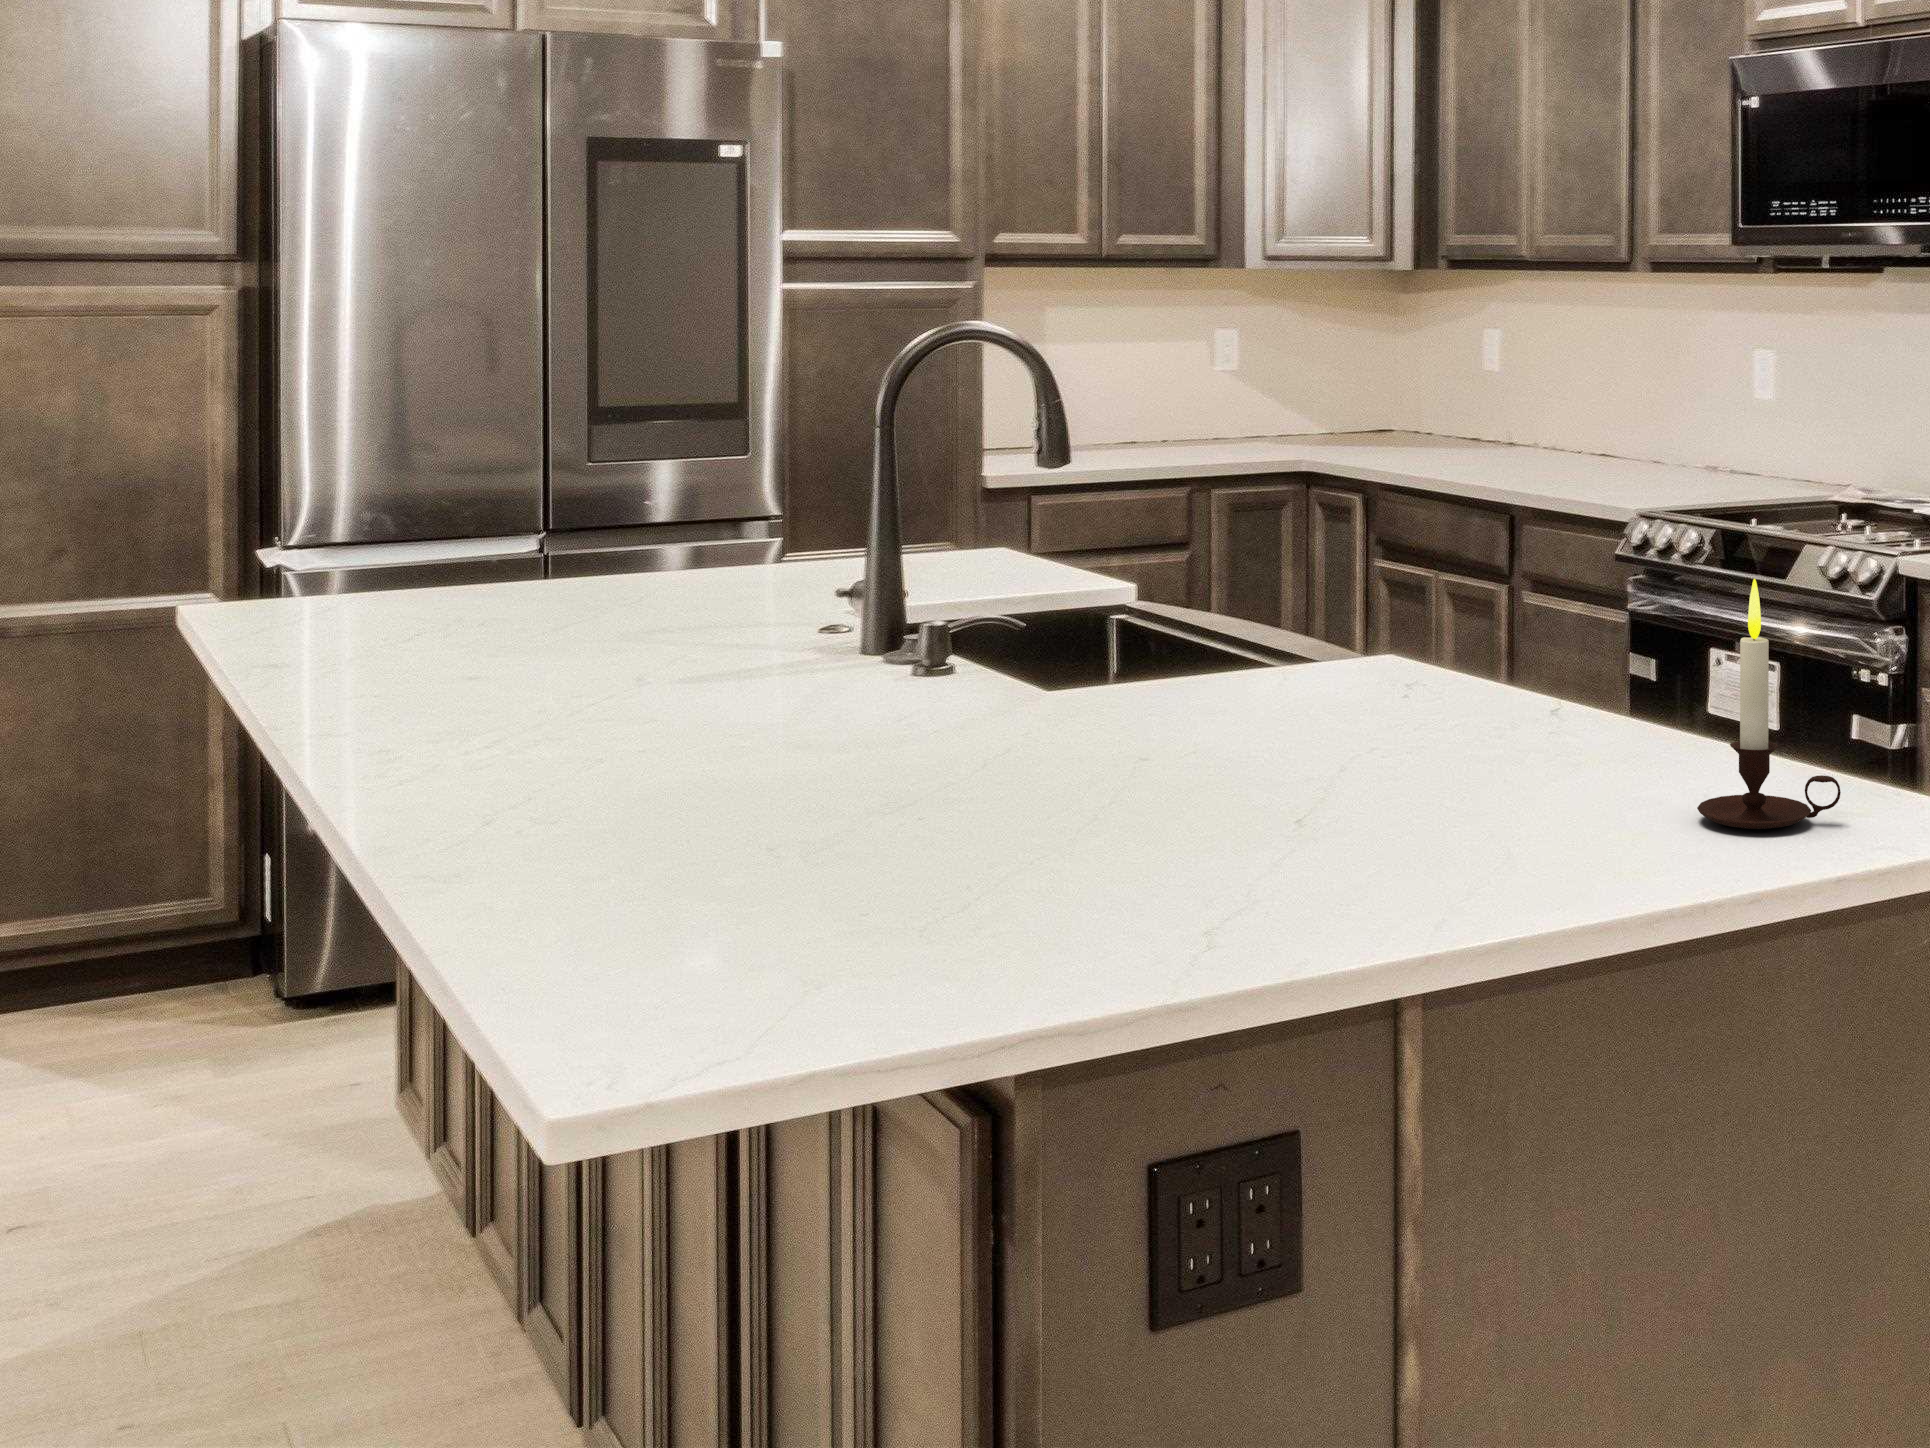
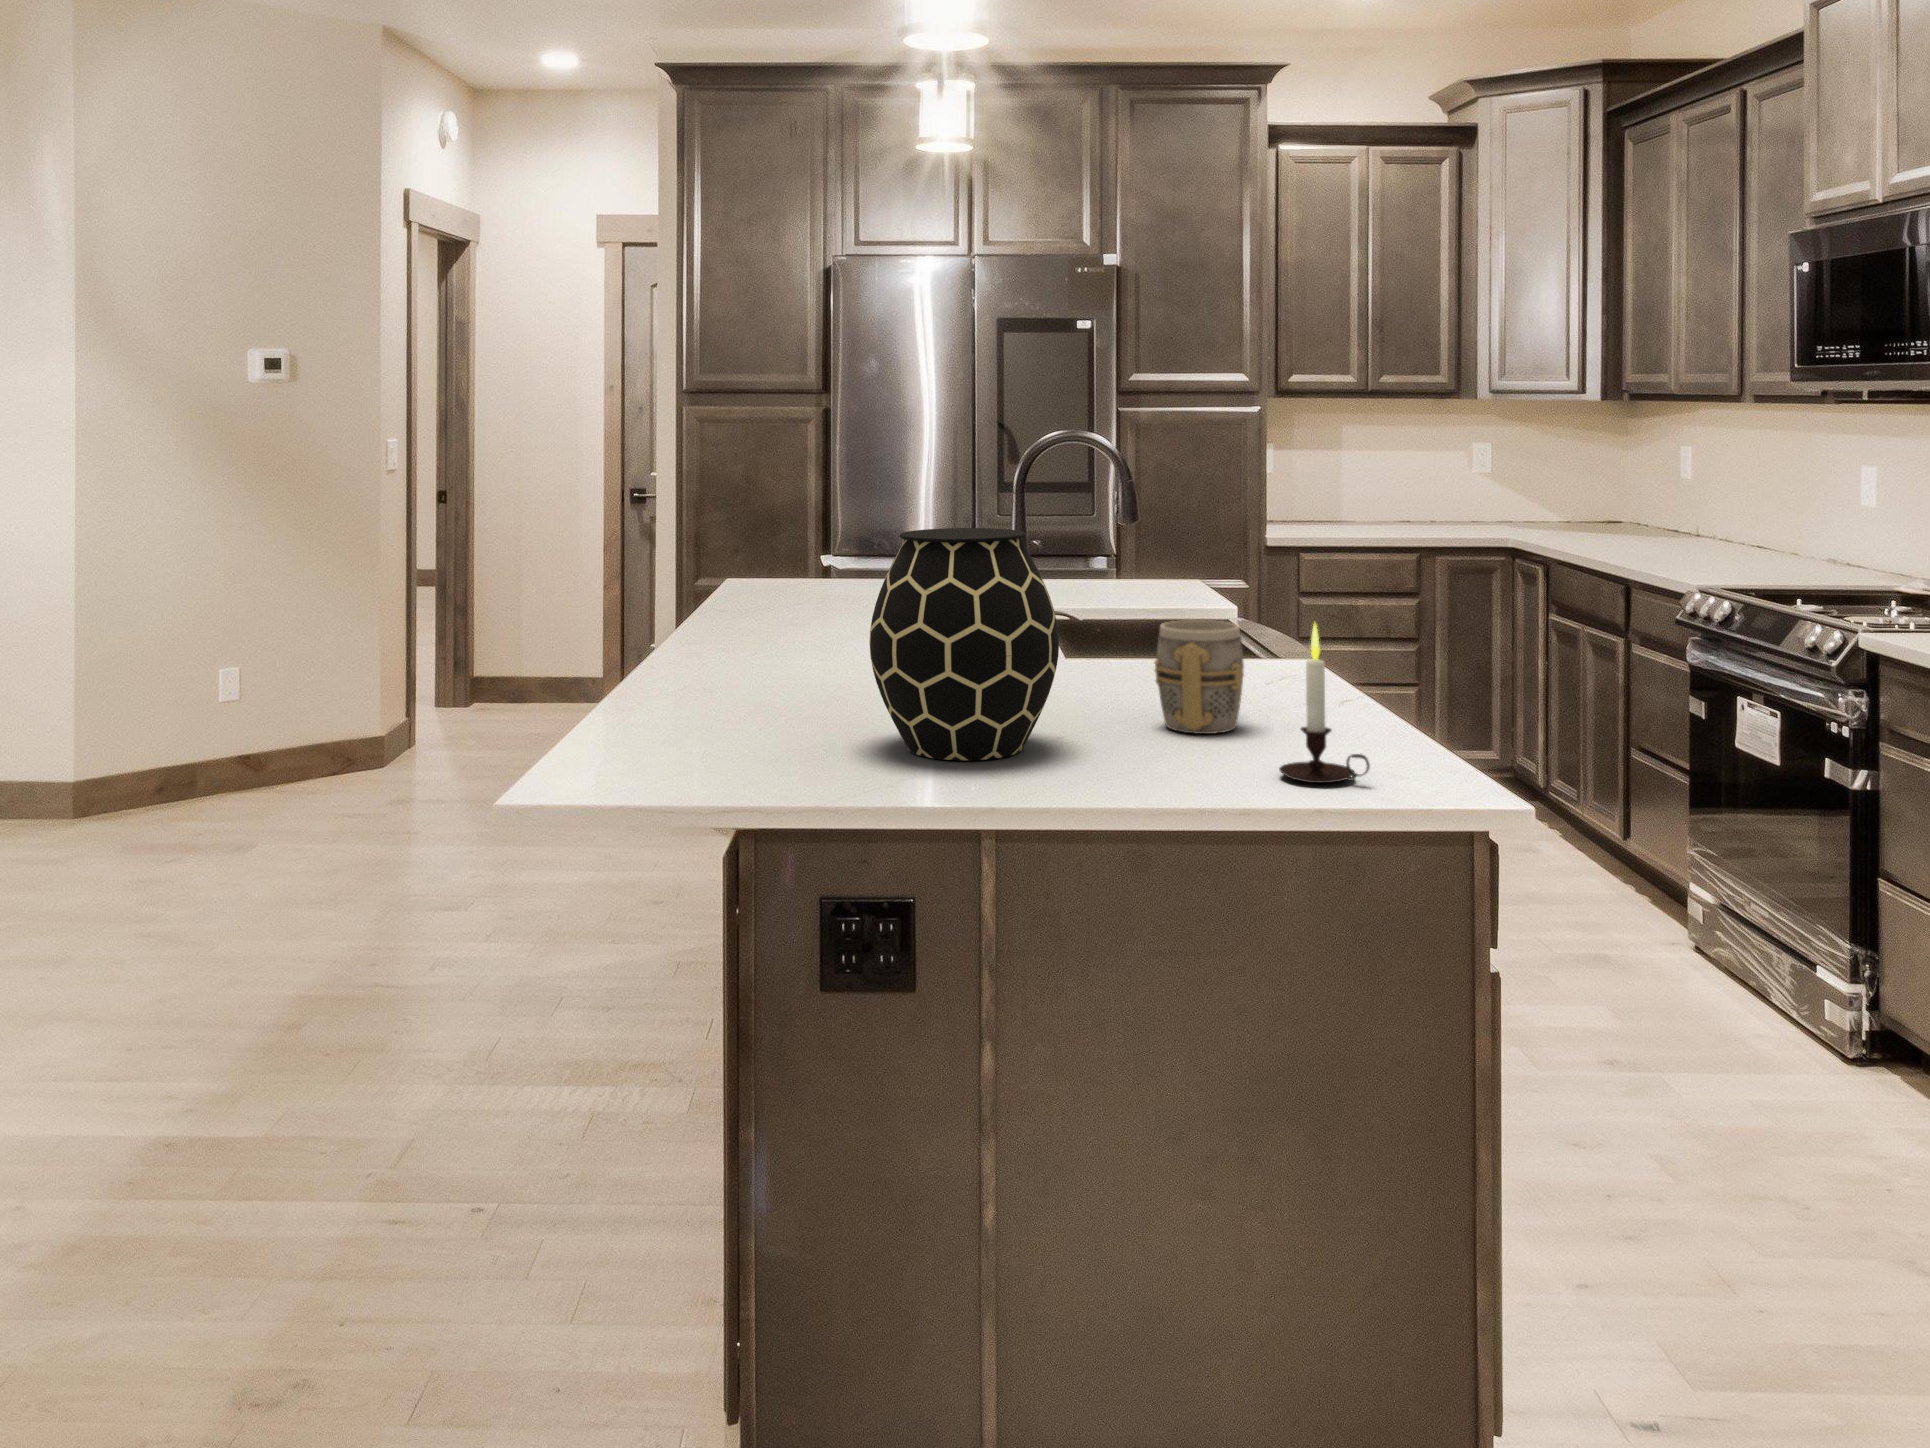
vase: none [993,456,1335,877] -> present [869,528,1059,761]
mug: none [1382,592,1523,776] -> present [1154,620,1244,734]

